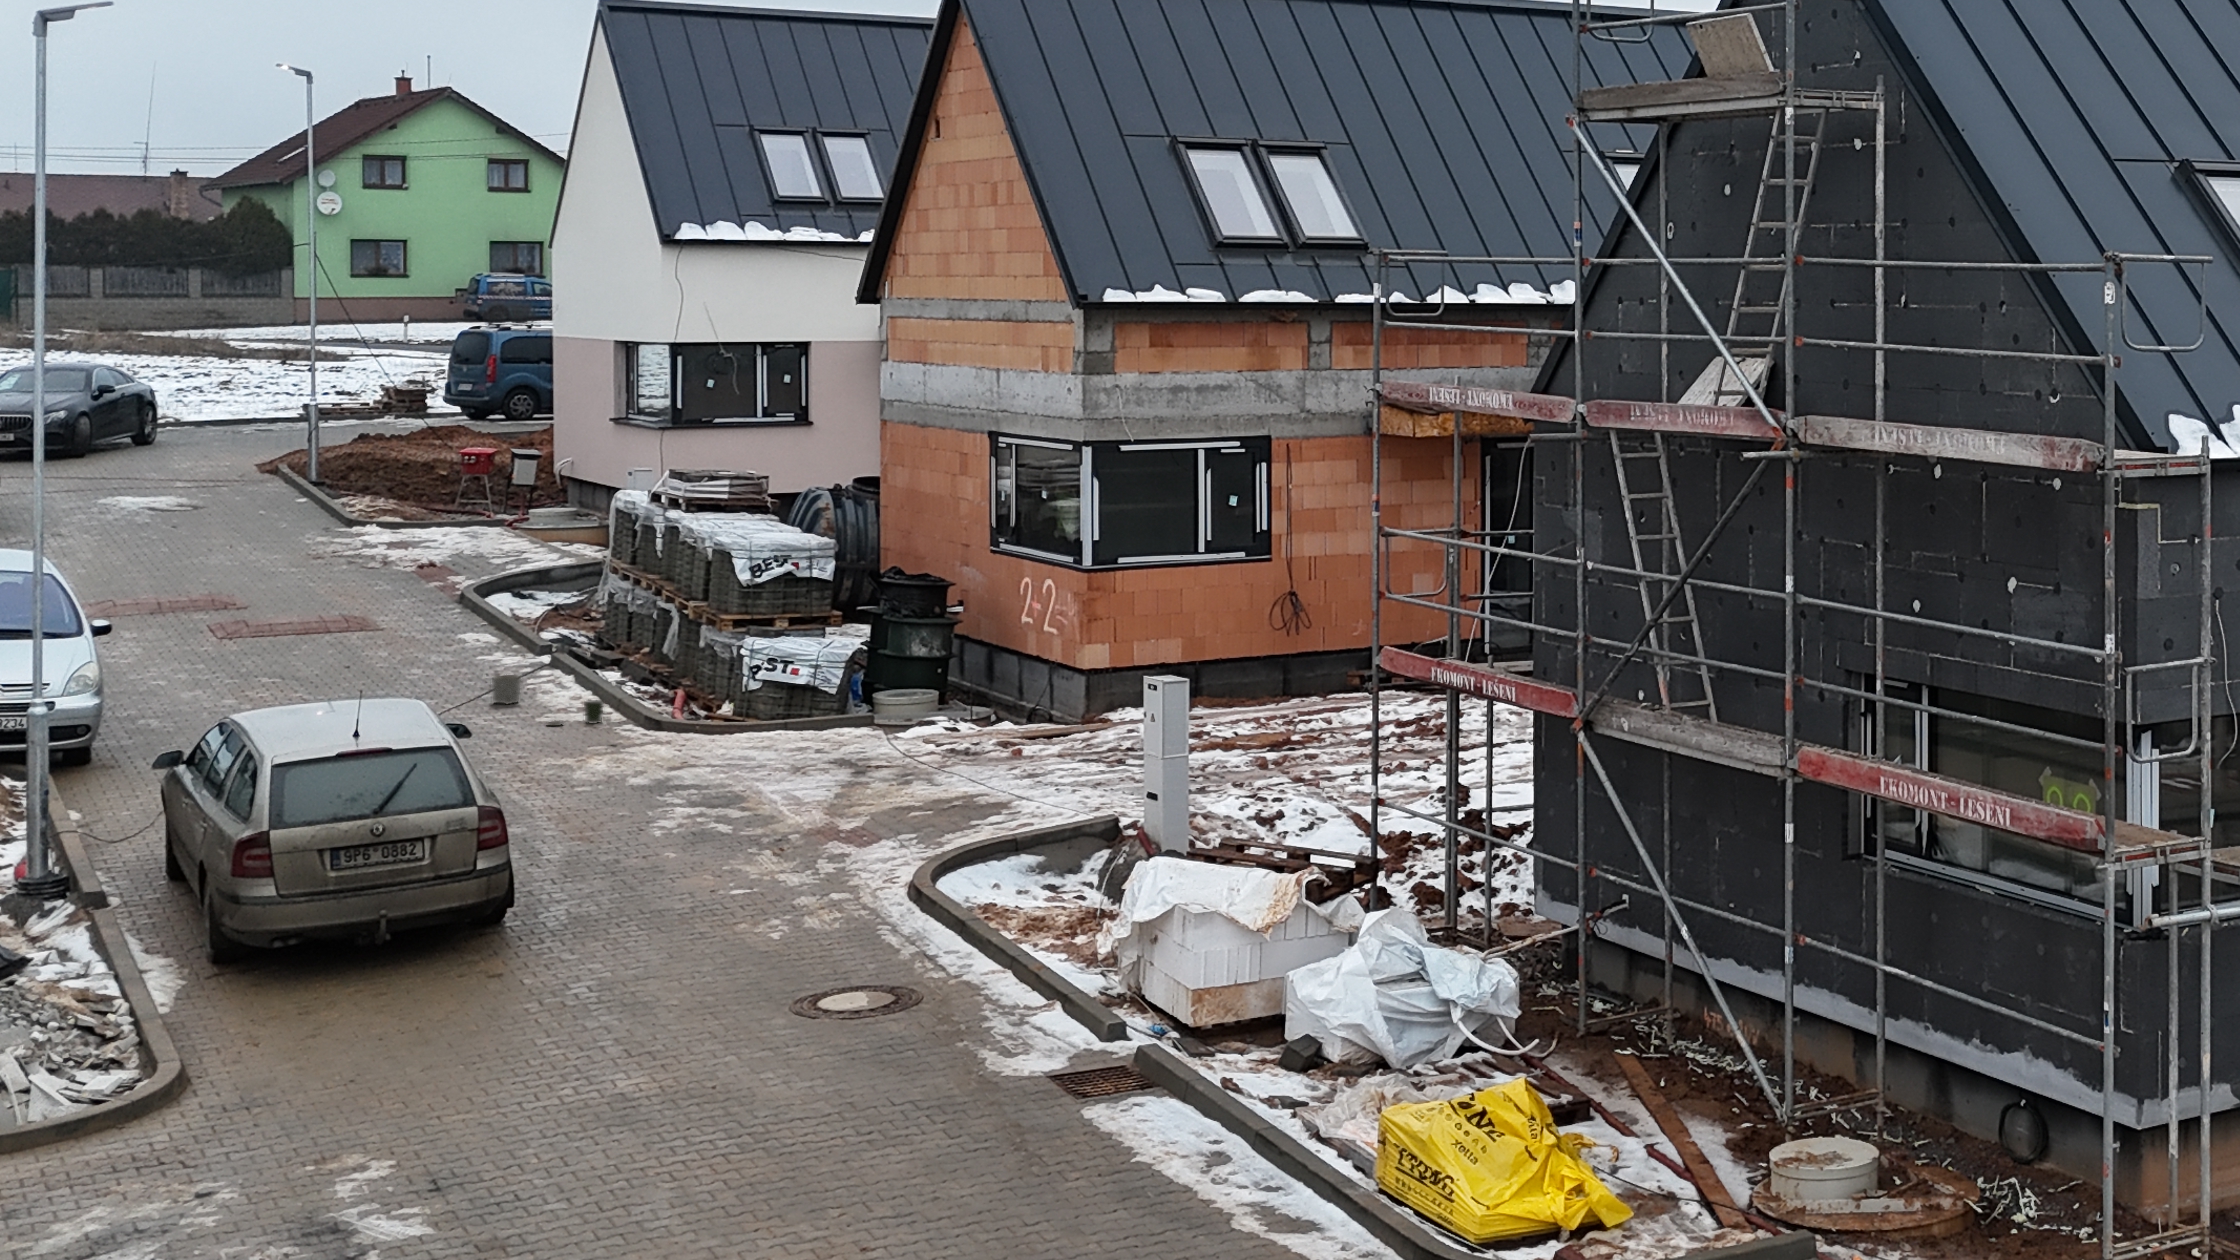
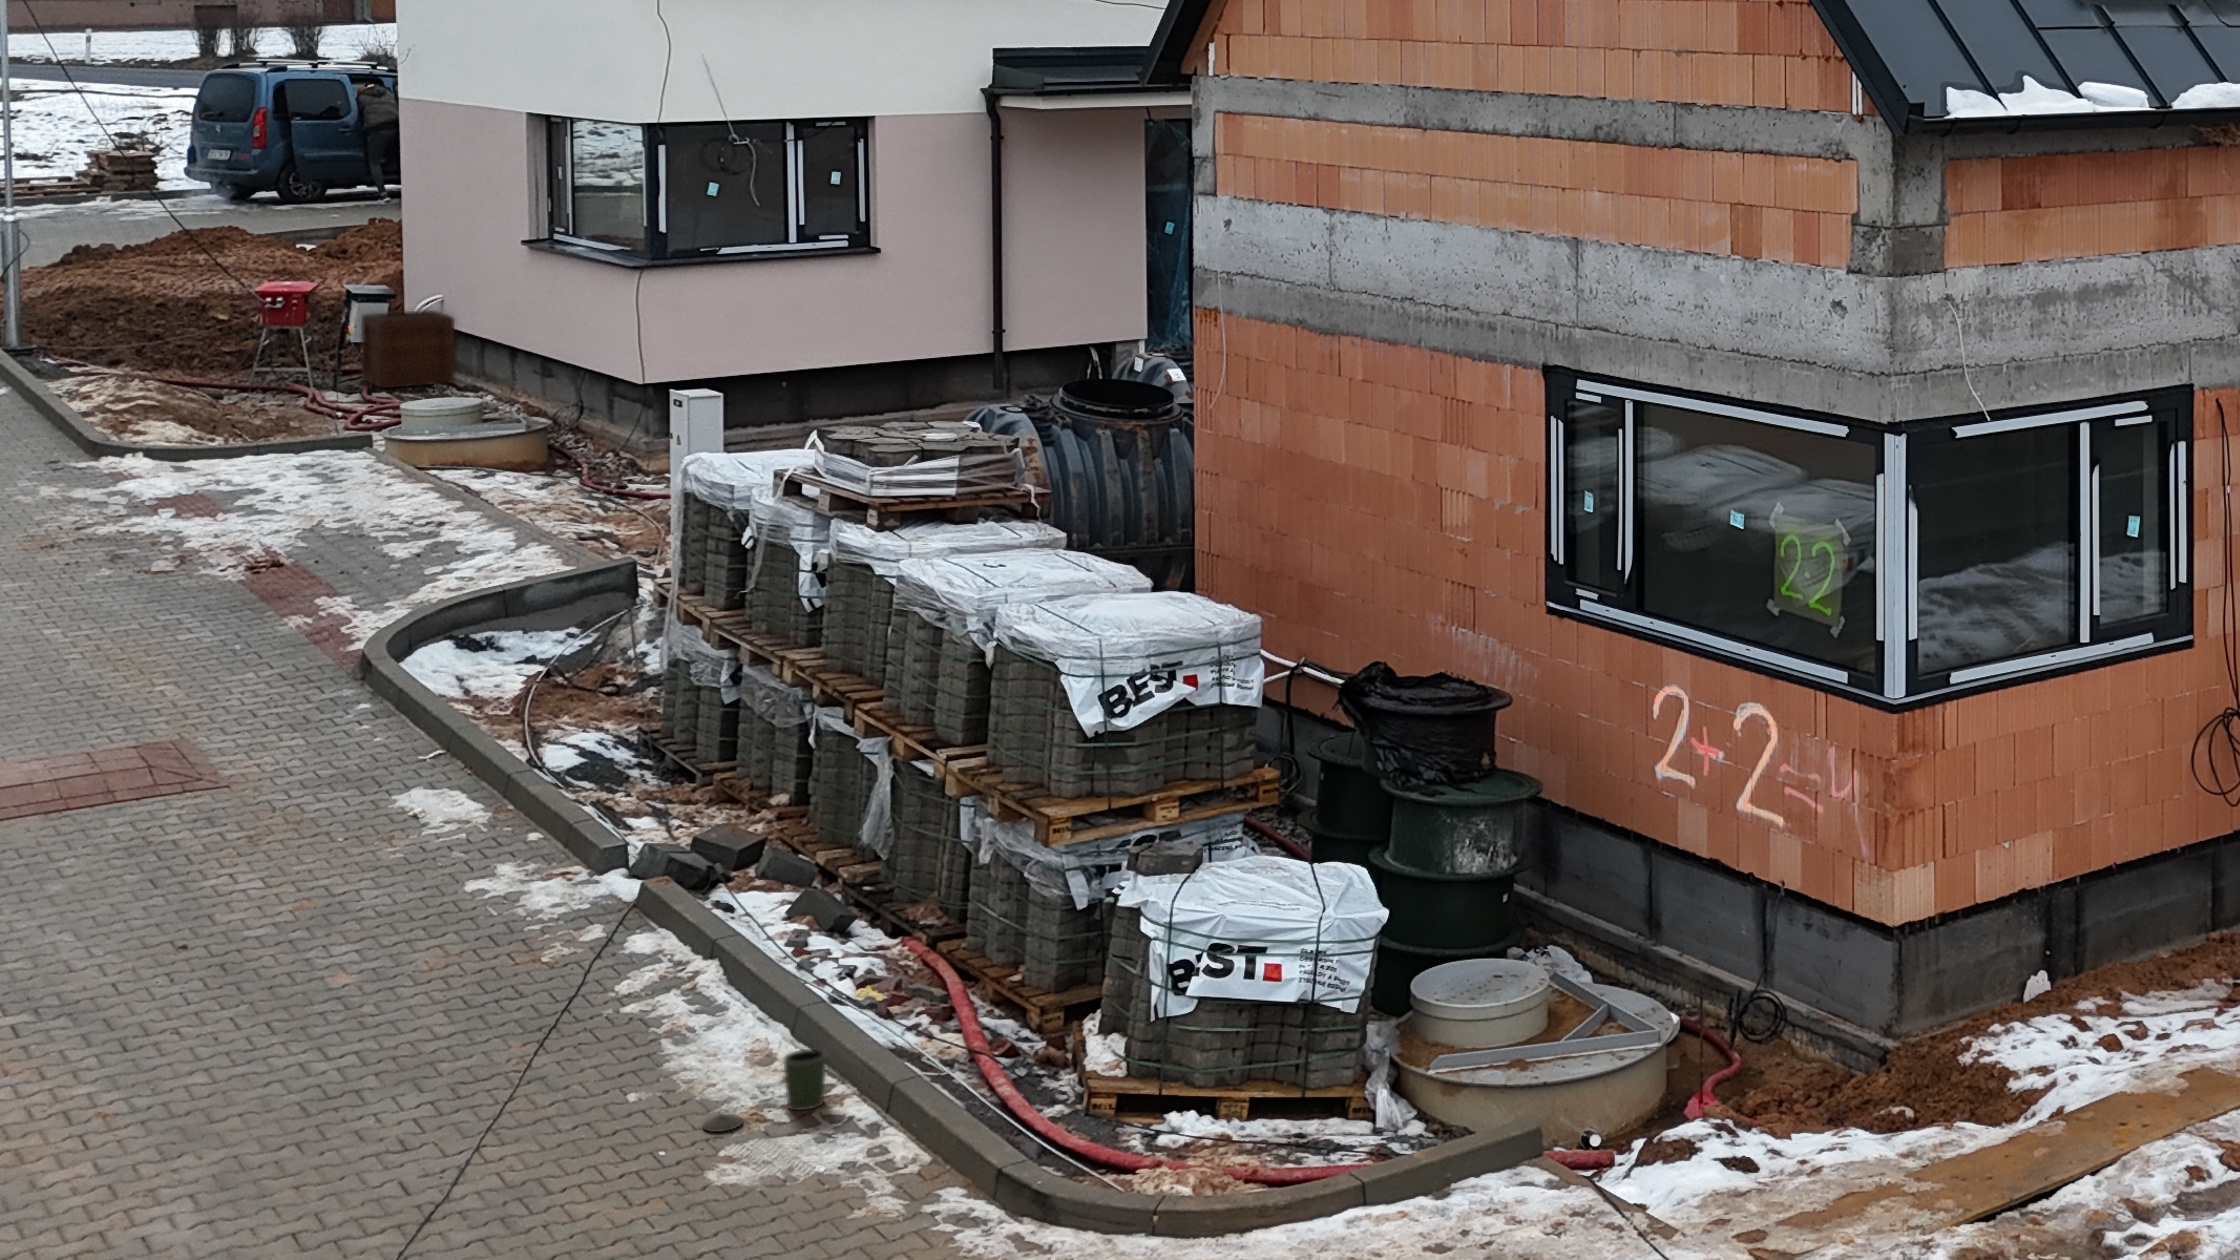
wooden crate: none [519,463,575,508] -> present [361,310,455,388]
planter: present [492,675,521,704] -> none [537,959,600,1033]

